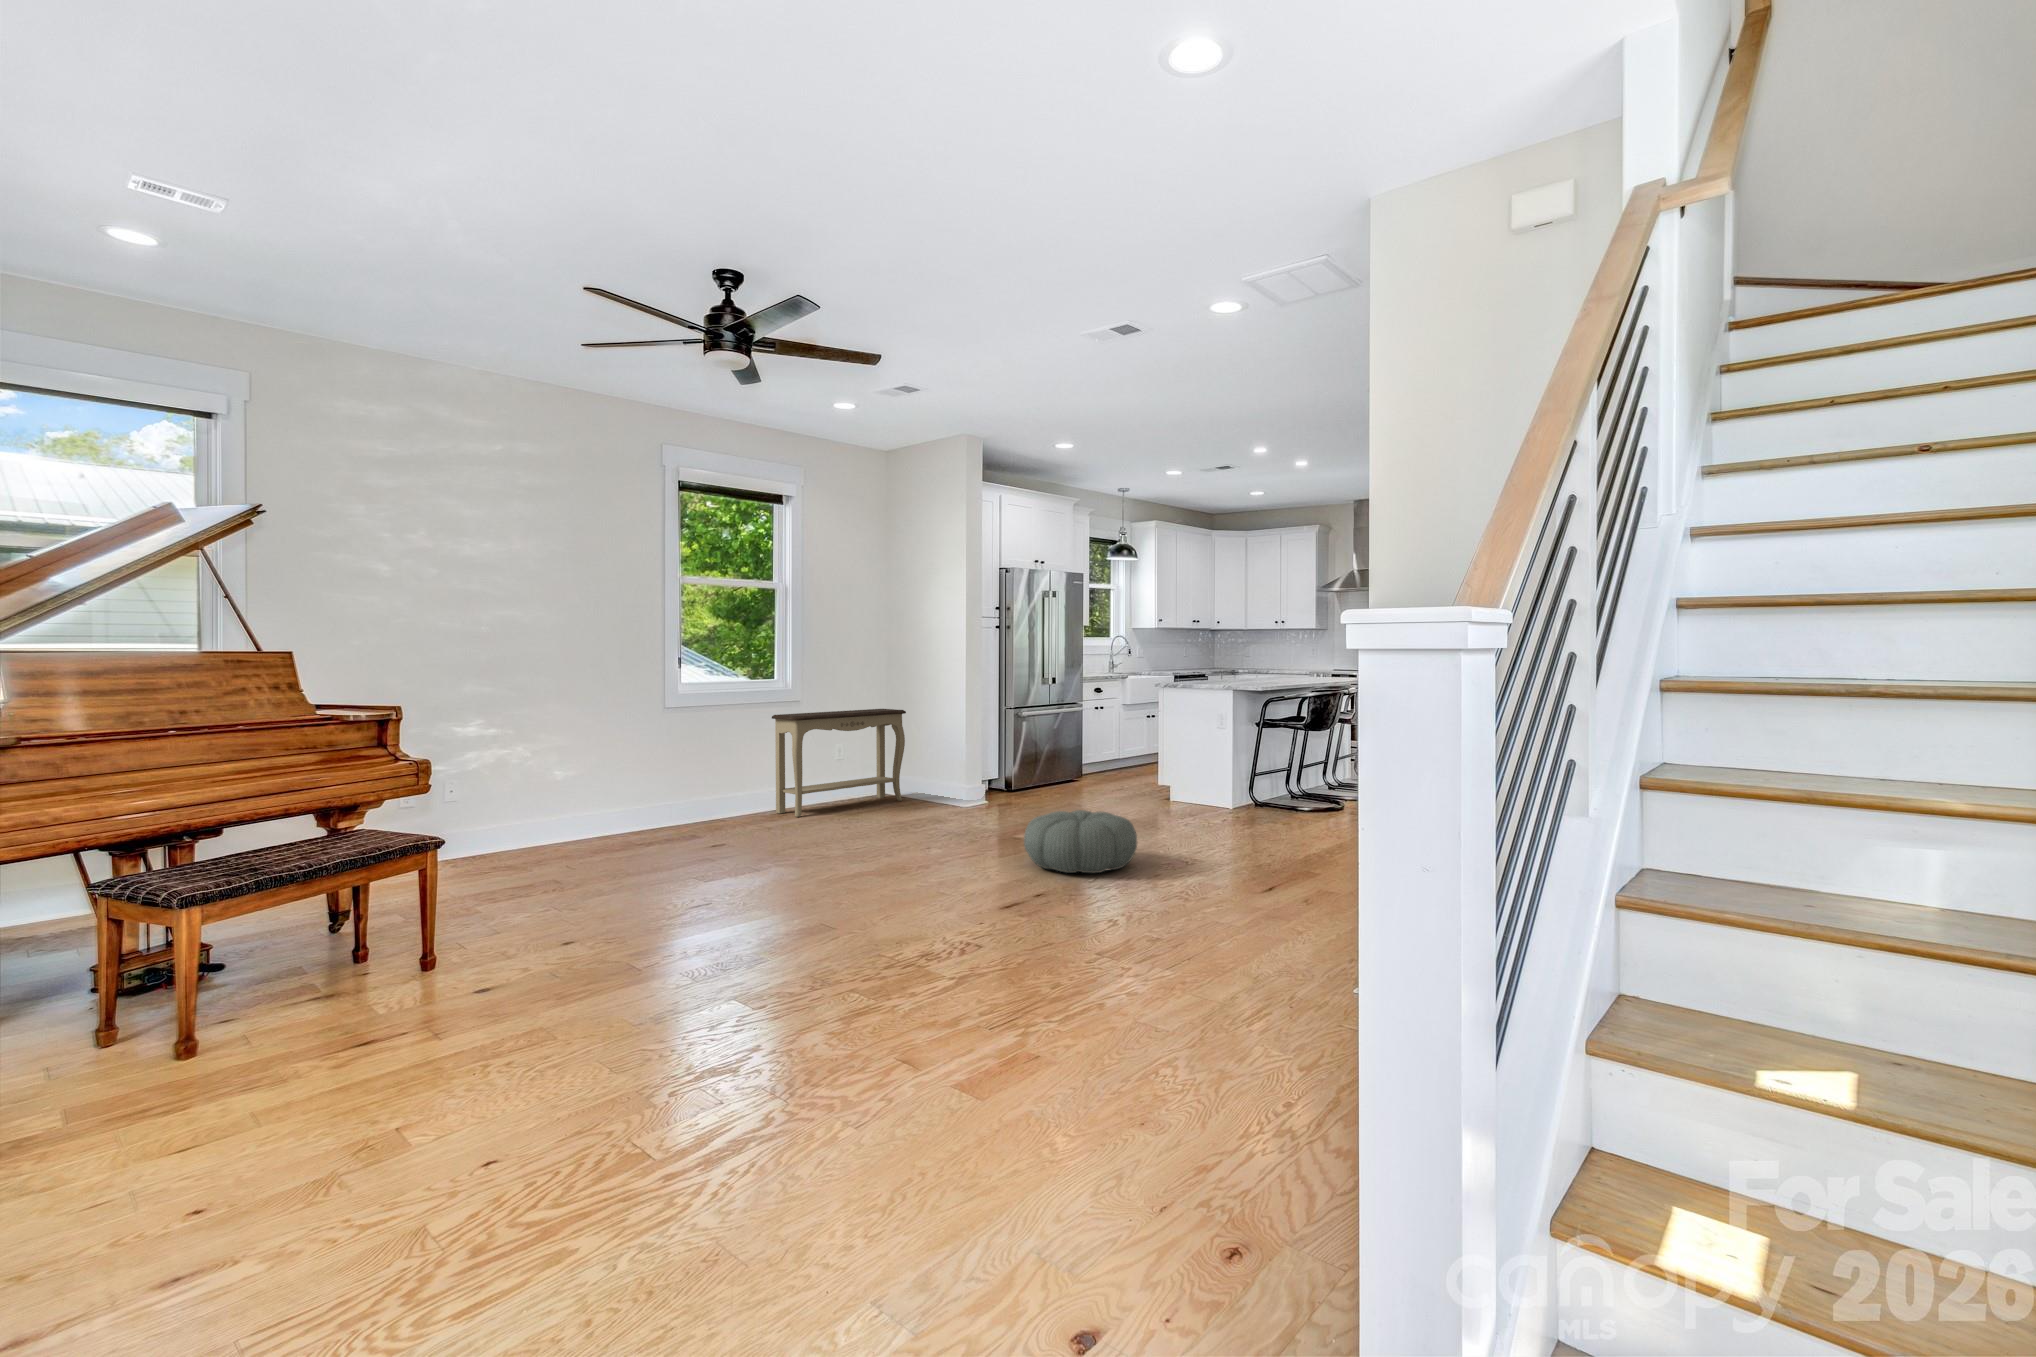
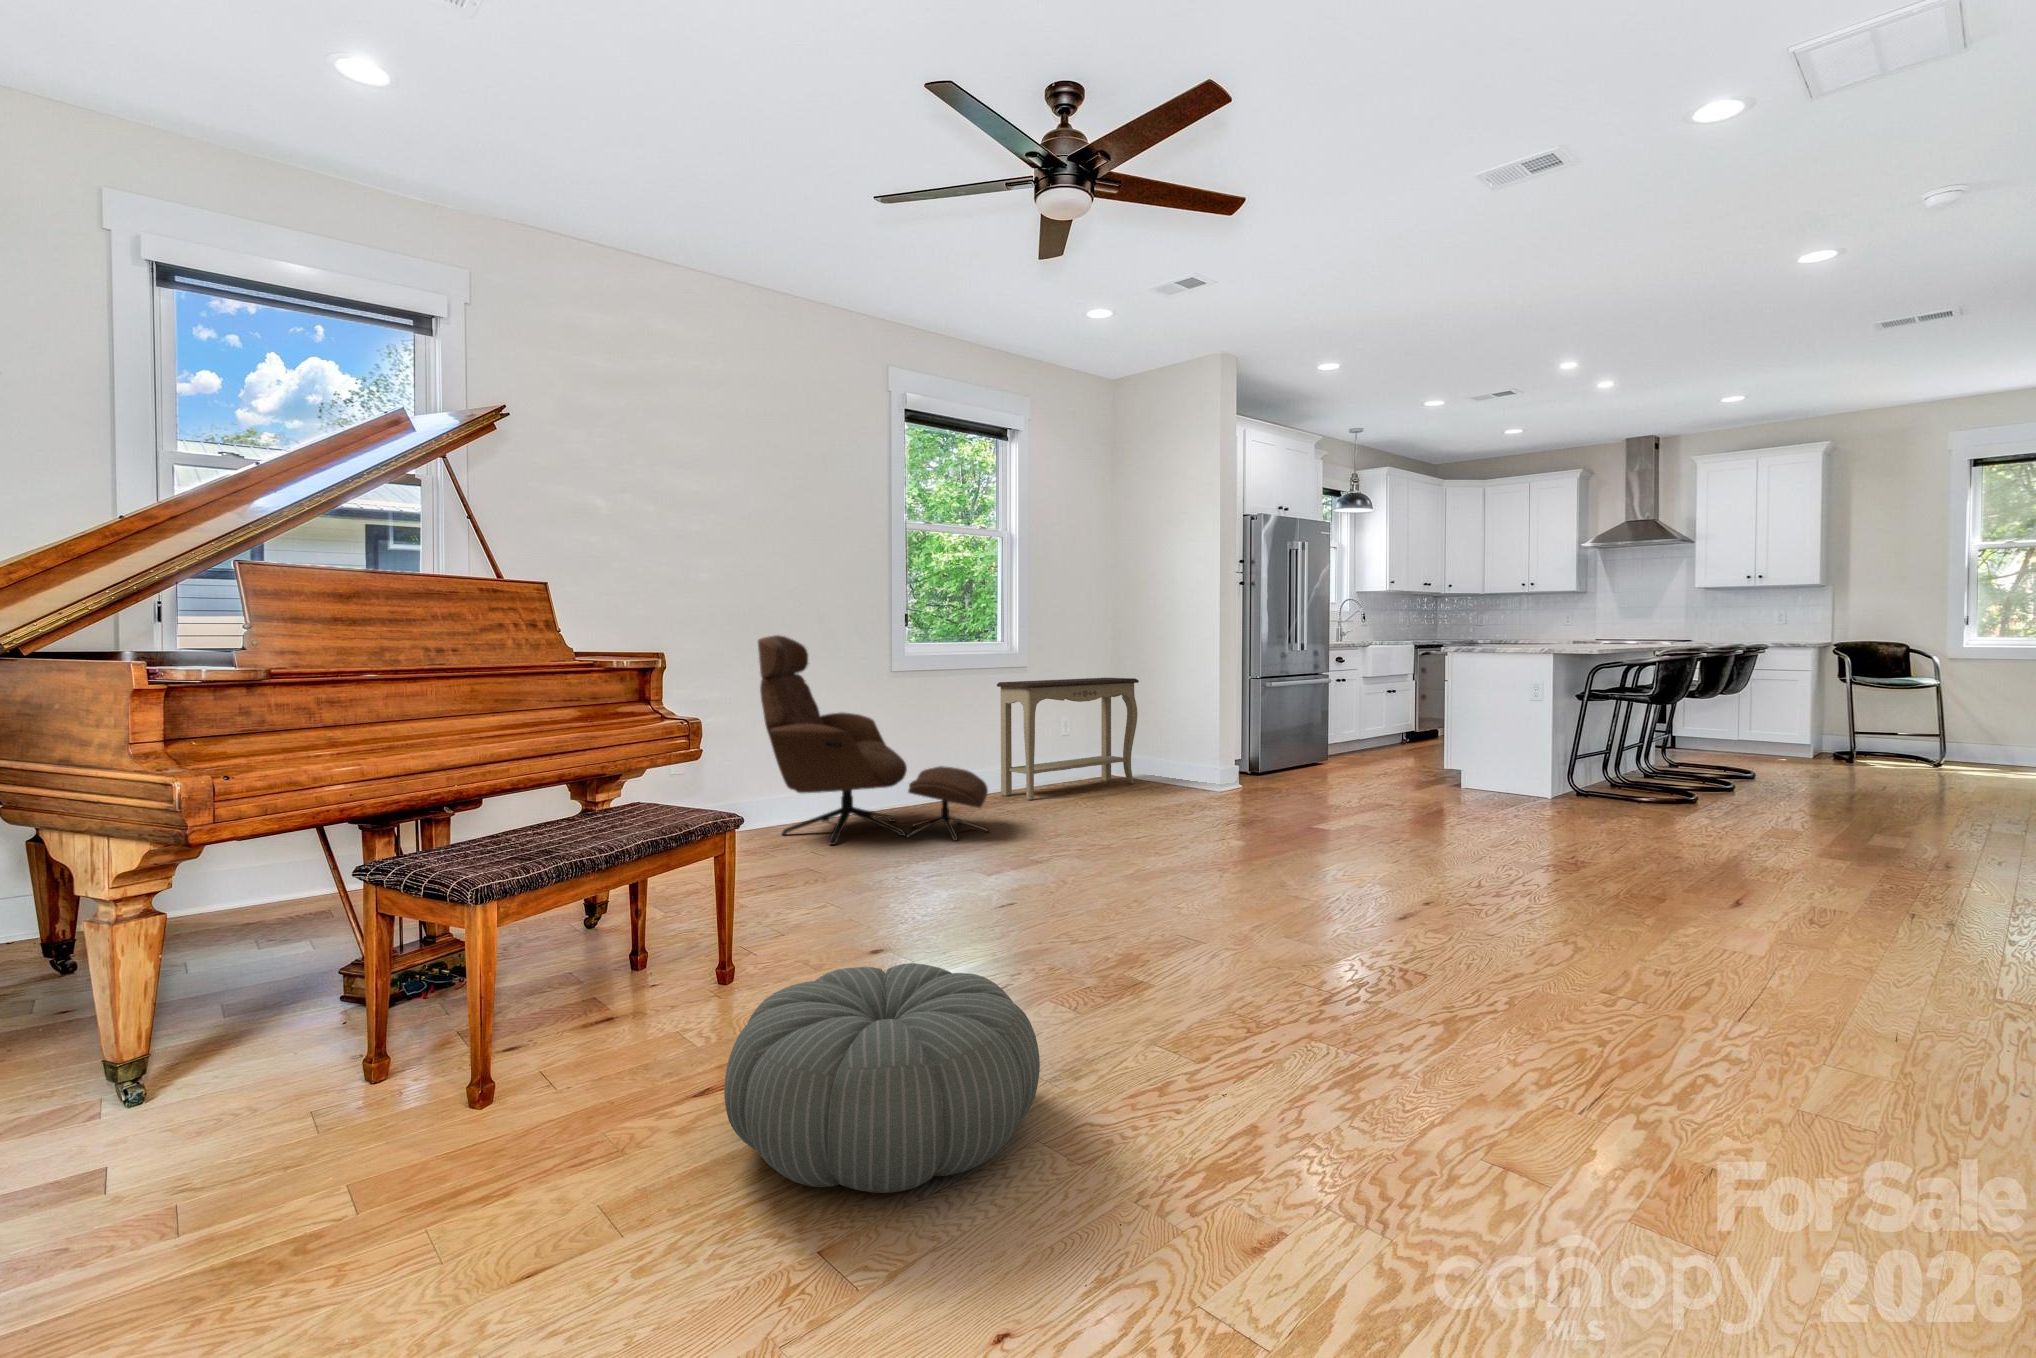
lounge chair: none [528,679,742,860] -> present [758,635,988,845]
pouf: present [1024,810,1137,873] -> present [724,963,1040,1193]

